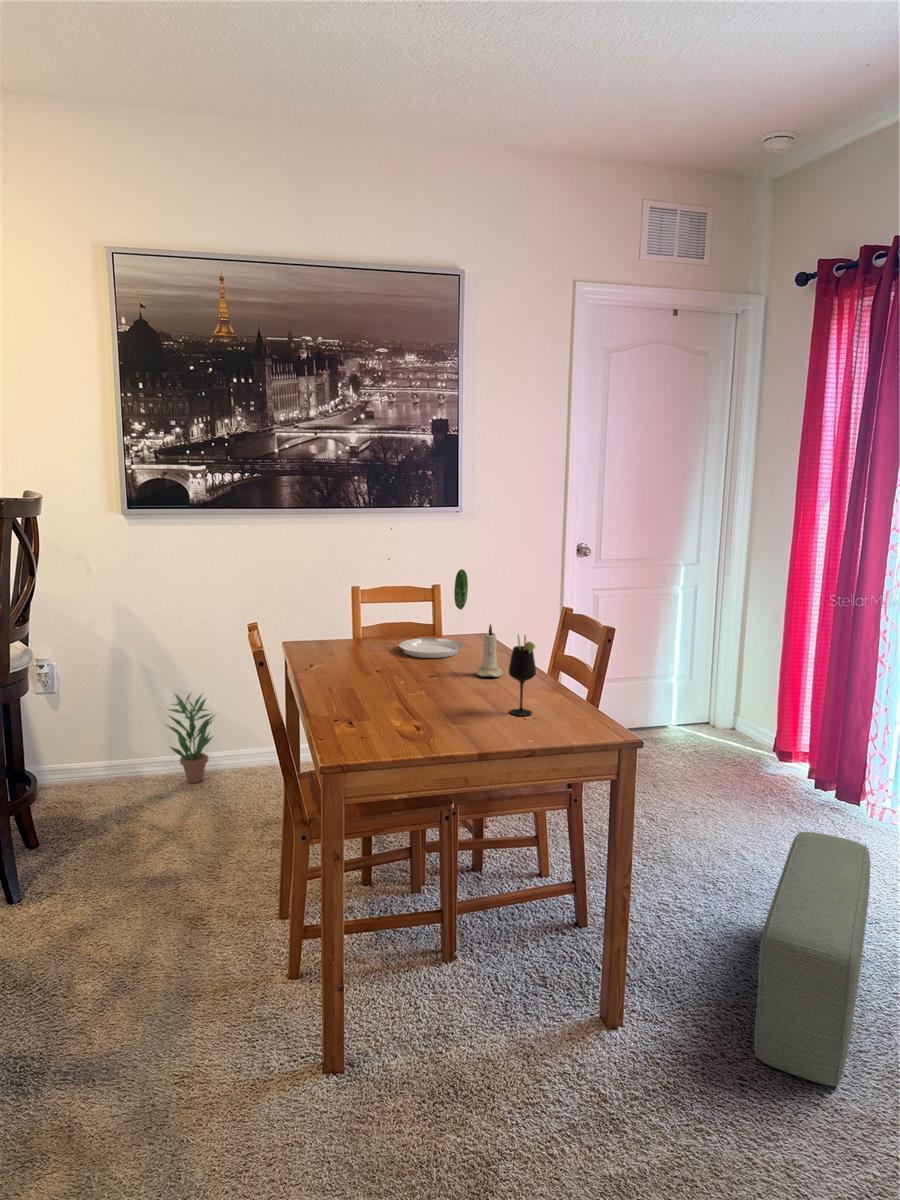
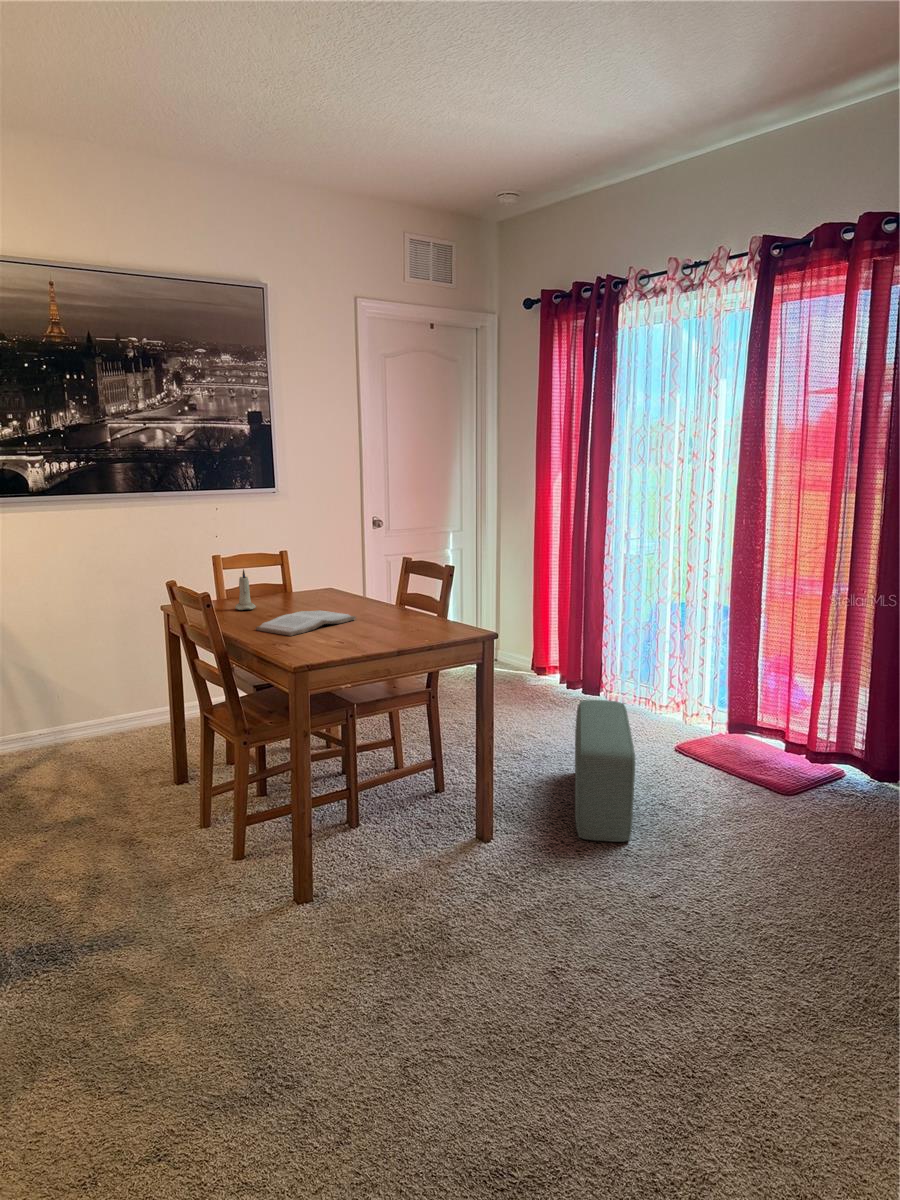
plate: present [399,569,468,658] -> none [274,533,327,605]
candle: present [476,624,503,677] -> present [235,569,256,610]
wine glass: present [509,635,536,716] -> none [396,570,417,630]
book: none [334,670,470,708] -> present [256,610,356,636]
potted plant: present [168,694,214,783] -> none [21,667,73,755]

